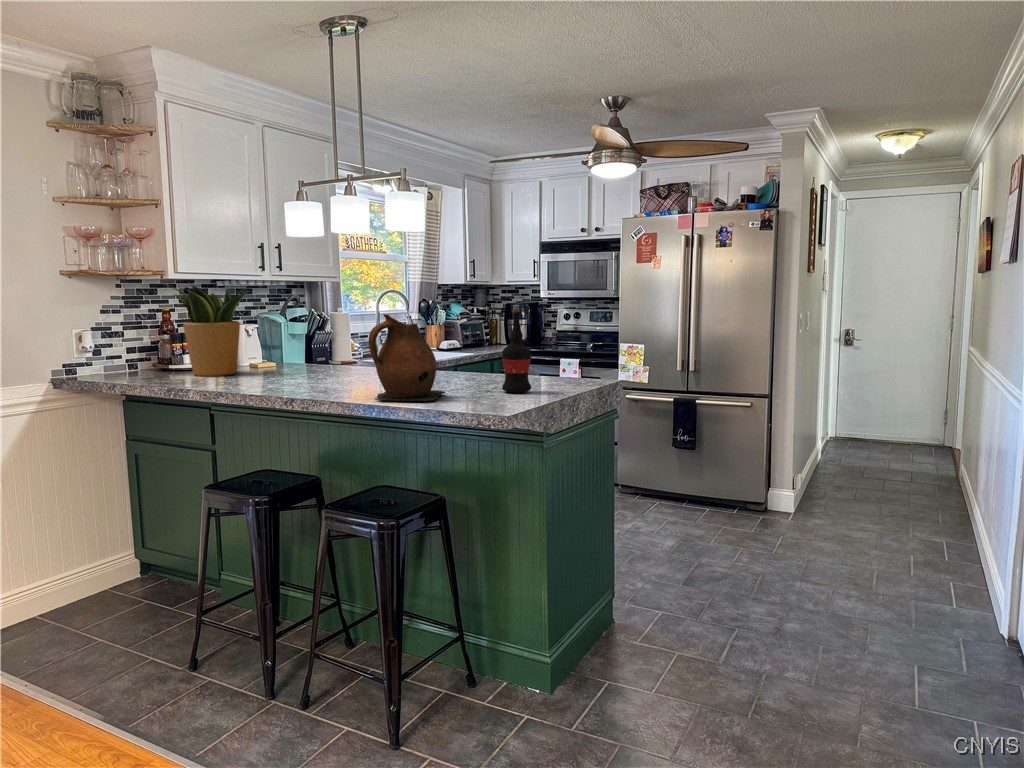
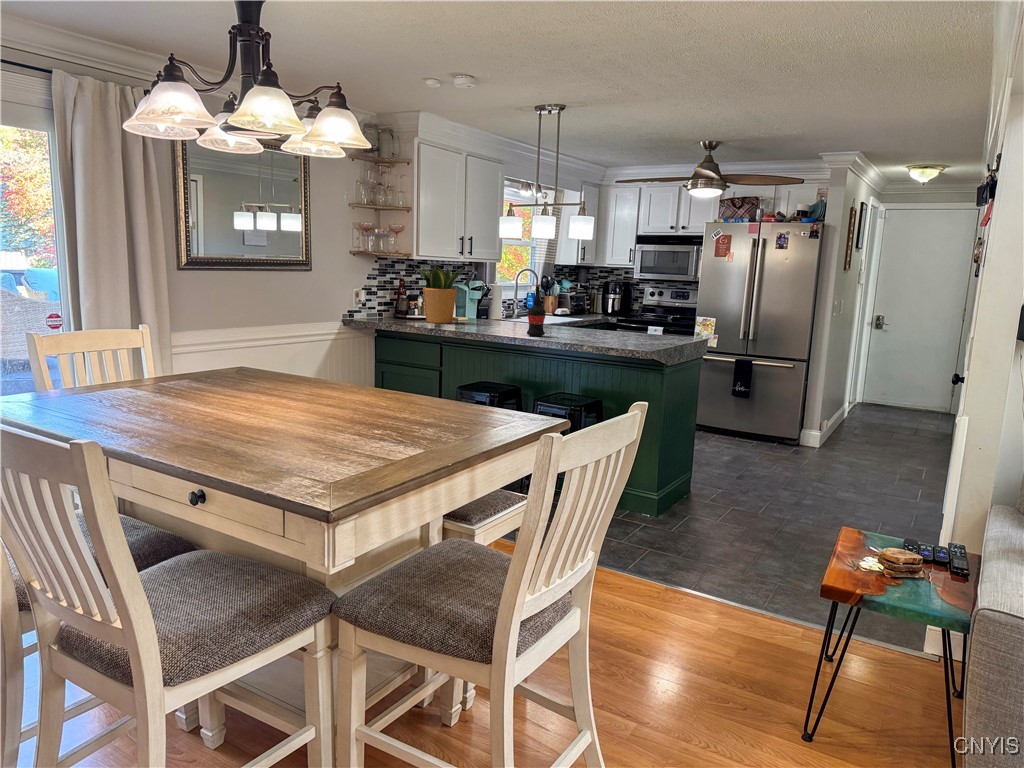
wine bottle: present [502,308,531,393] -> present [527,284,546,336]
ceramic pitcher: present [369,314,445,402] -> none [567,290,606,343]

